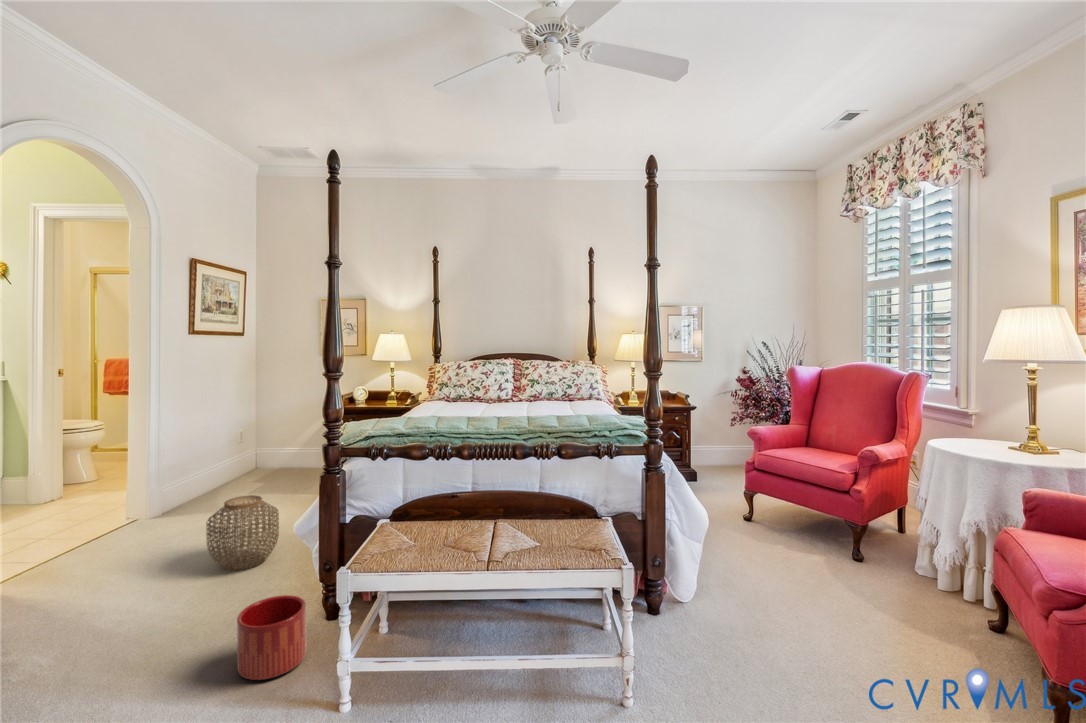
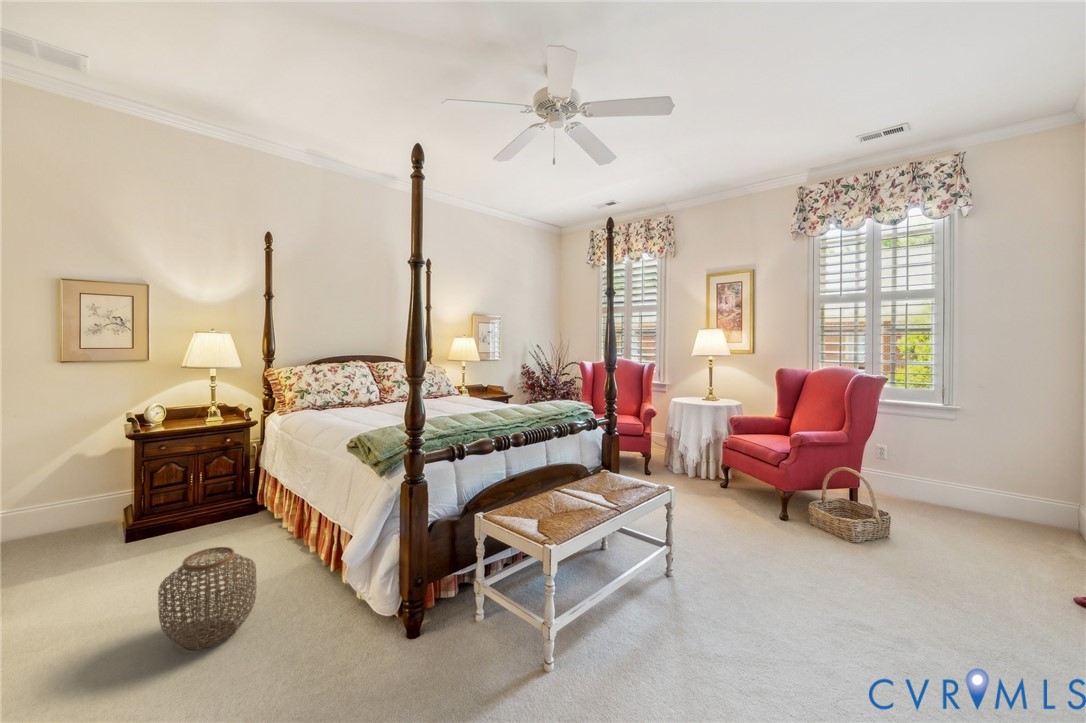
planter: present [237,595,307,680] -> none [403,605,464,692]

